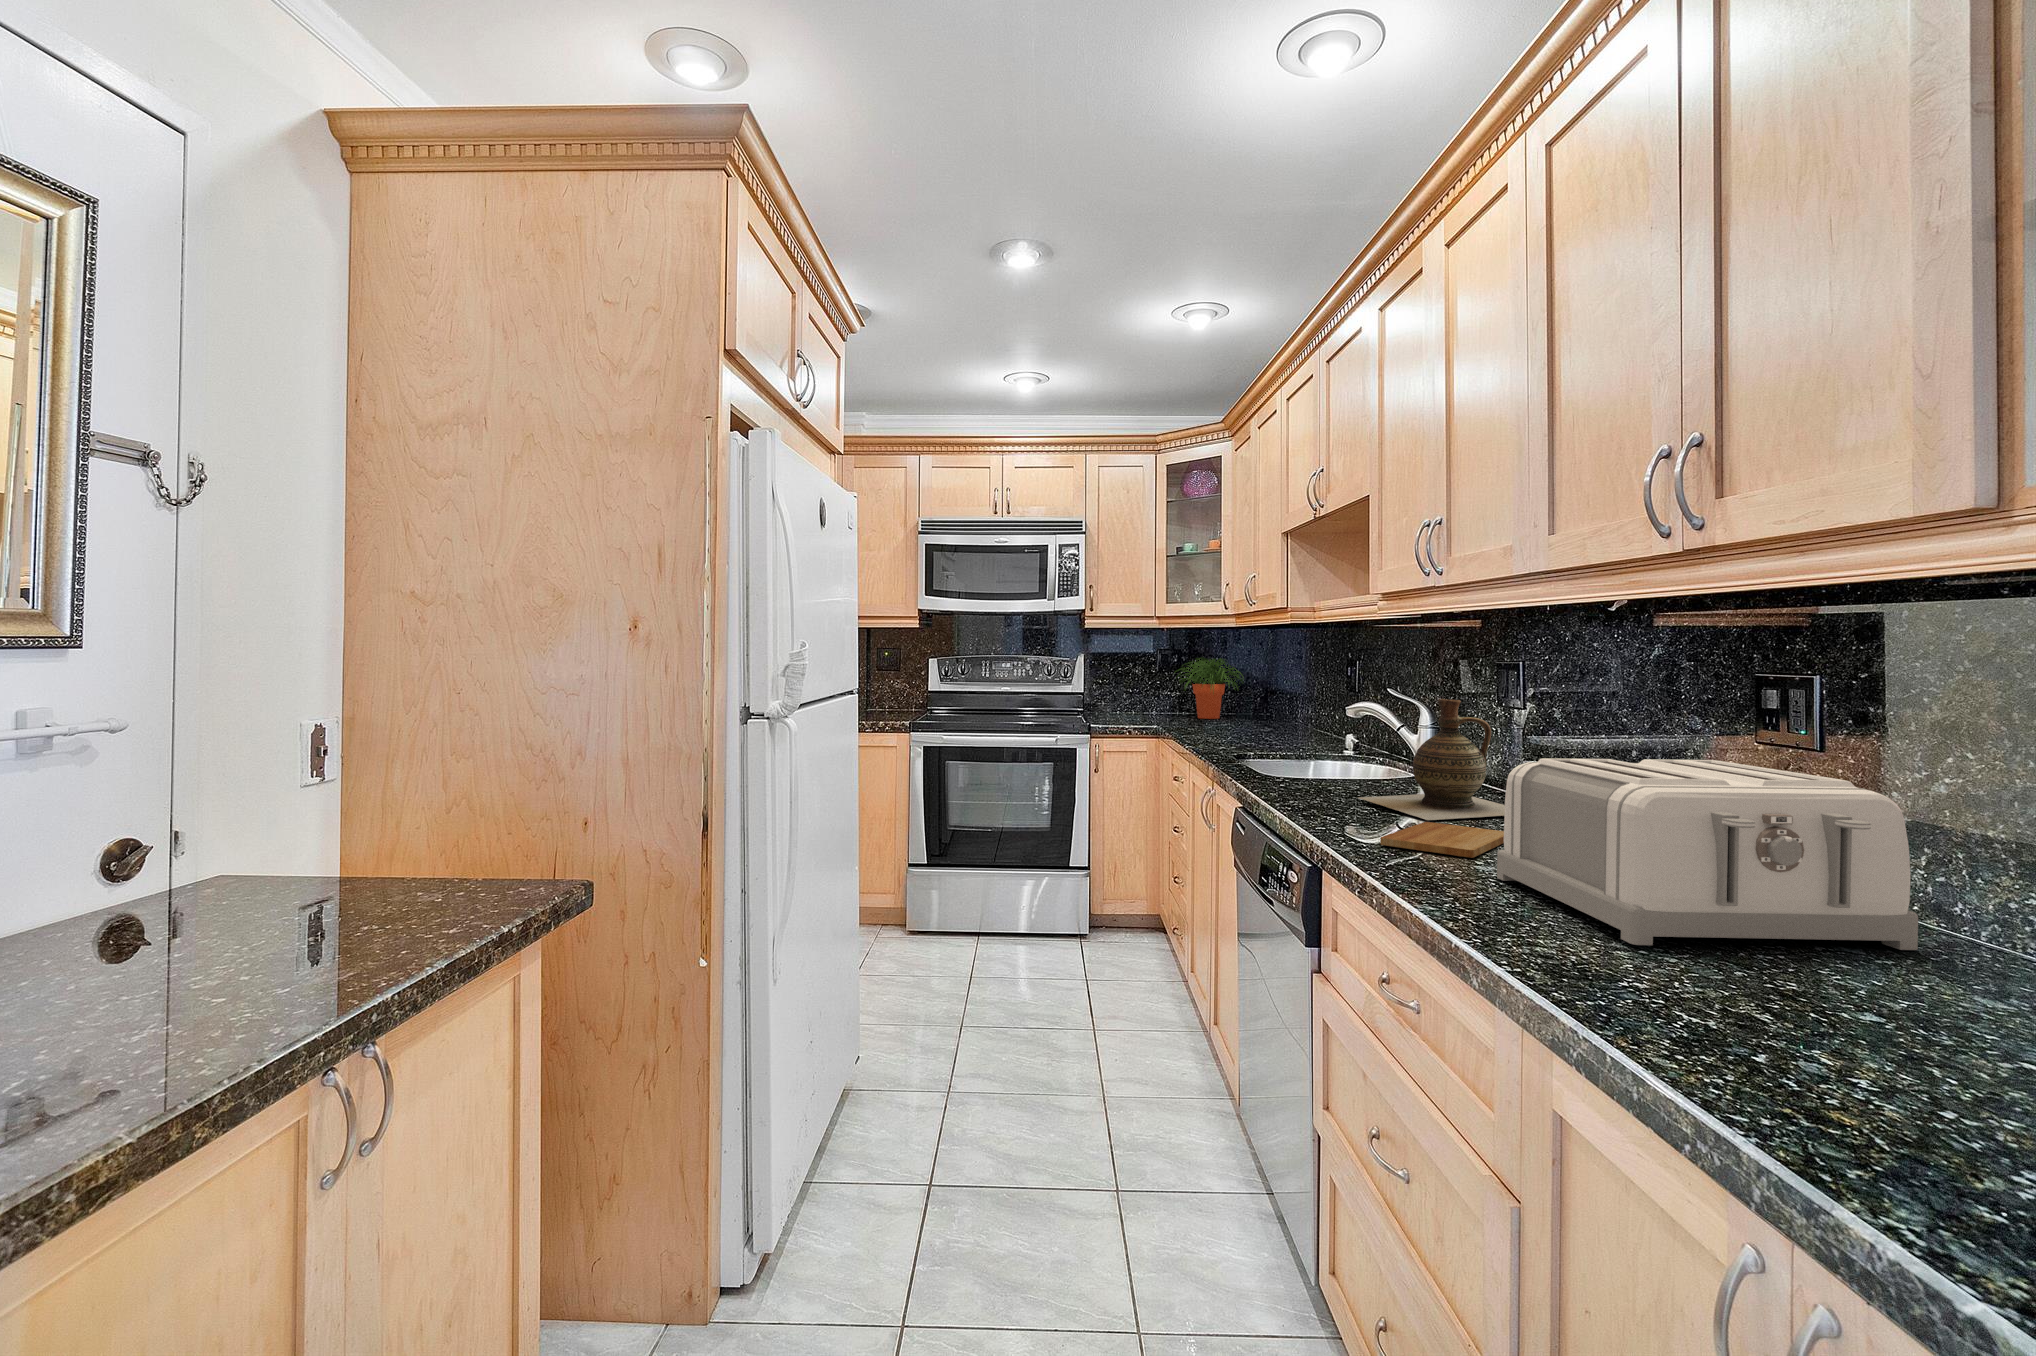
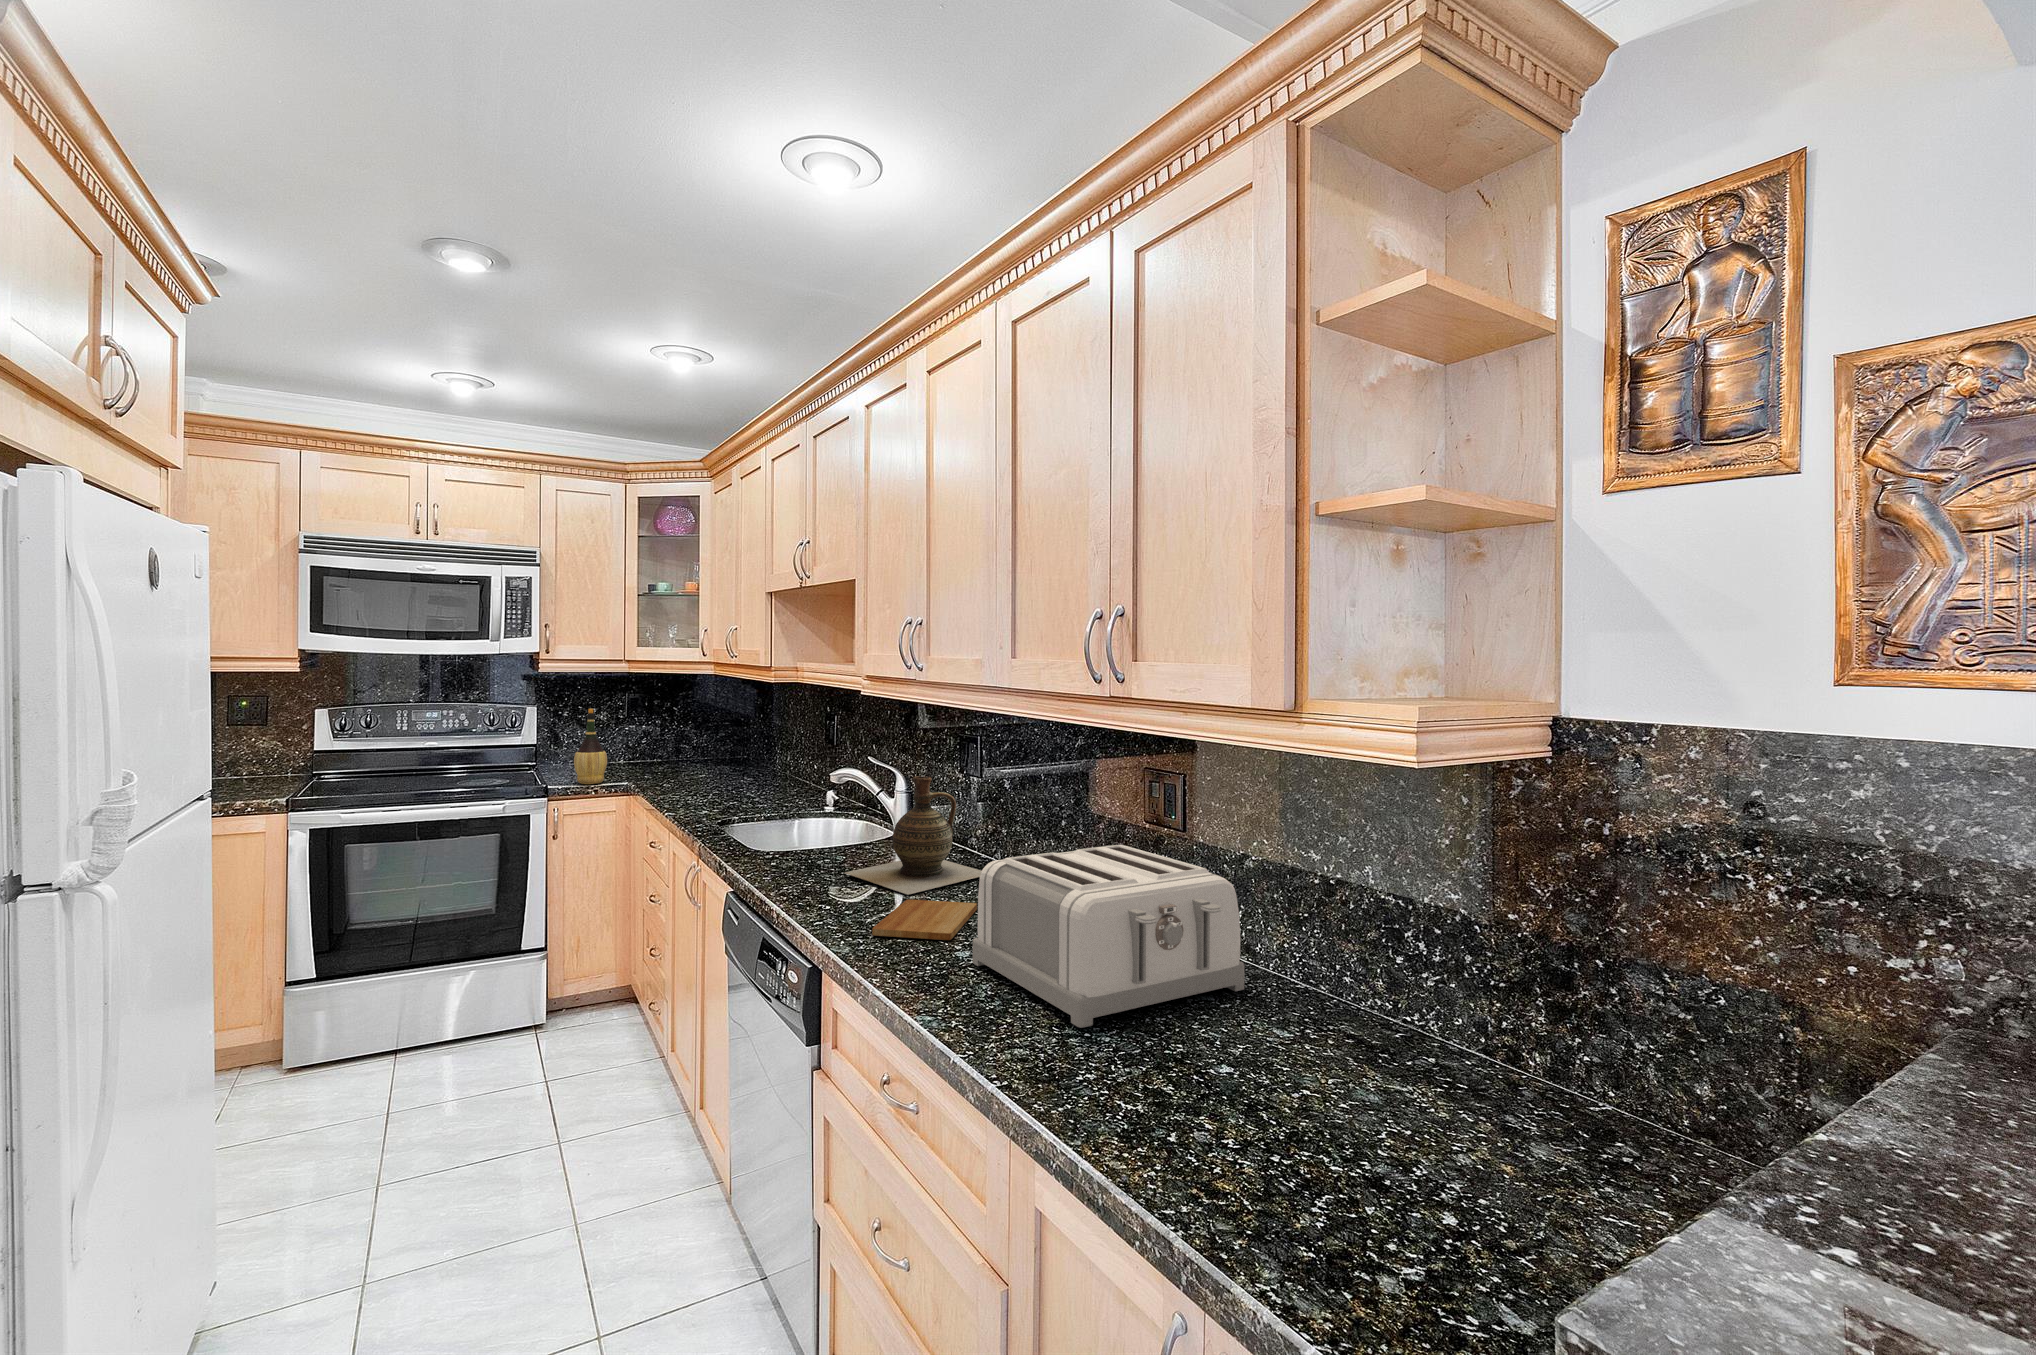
potted plant: present [1175,658,1243,719] -> none [641,700,719,764]
wine bottle: none [1113,659,1141,727] -> present [574,708,607,784]

